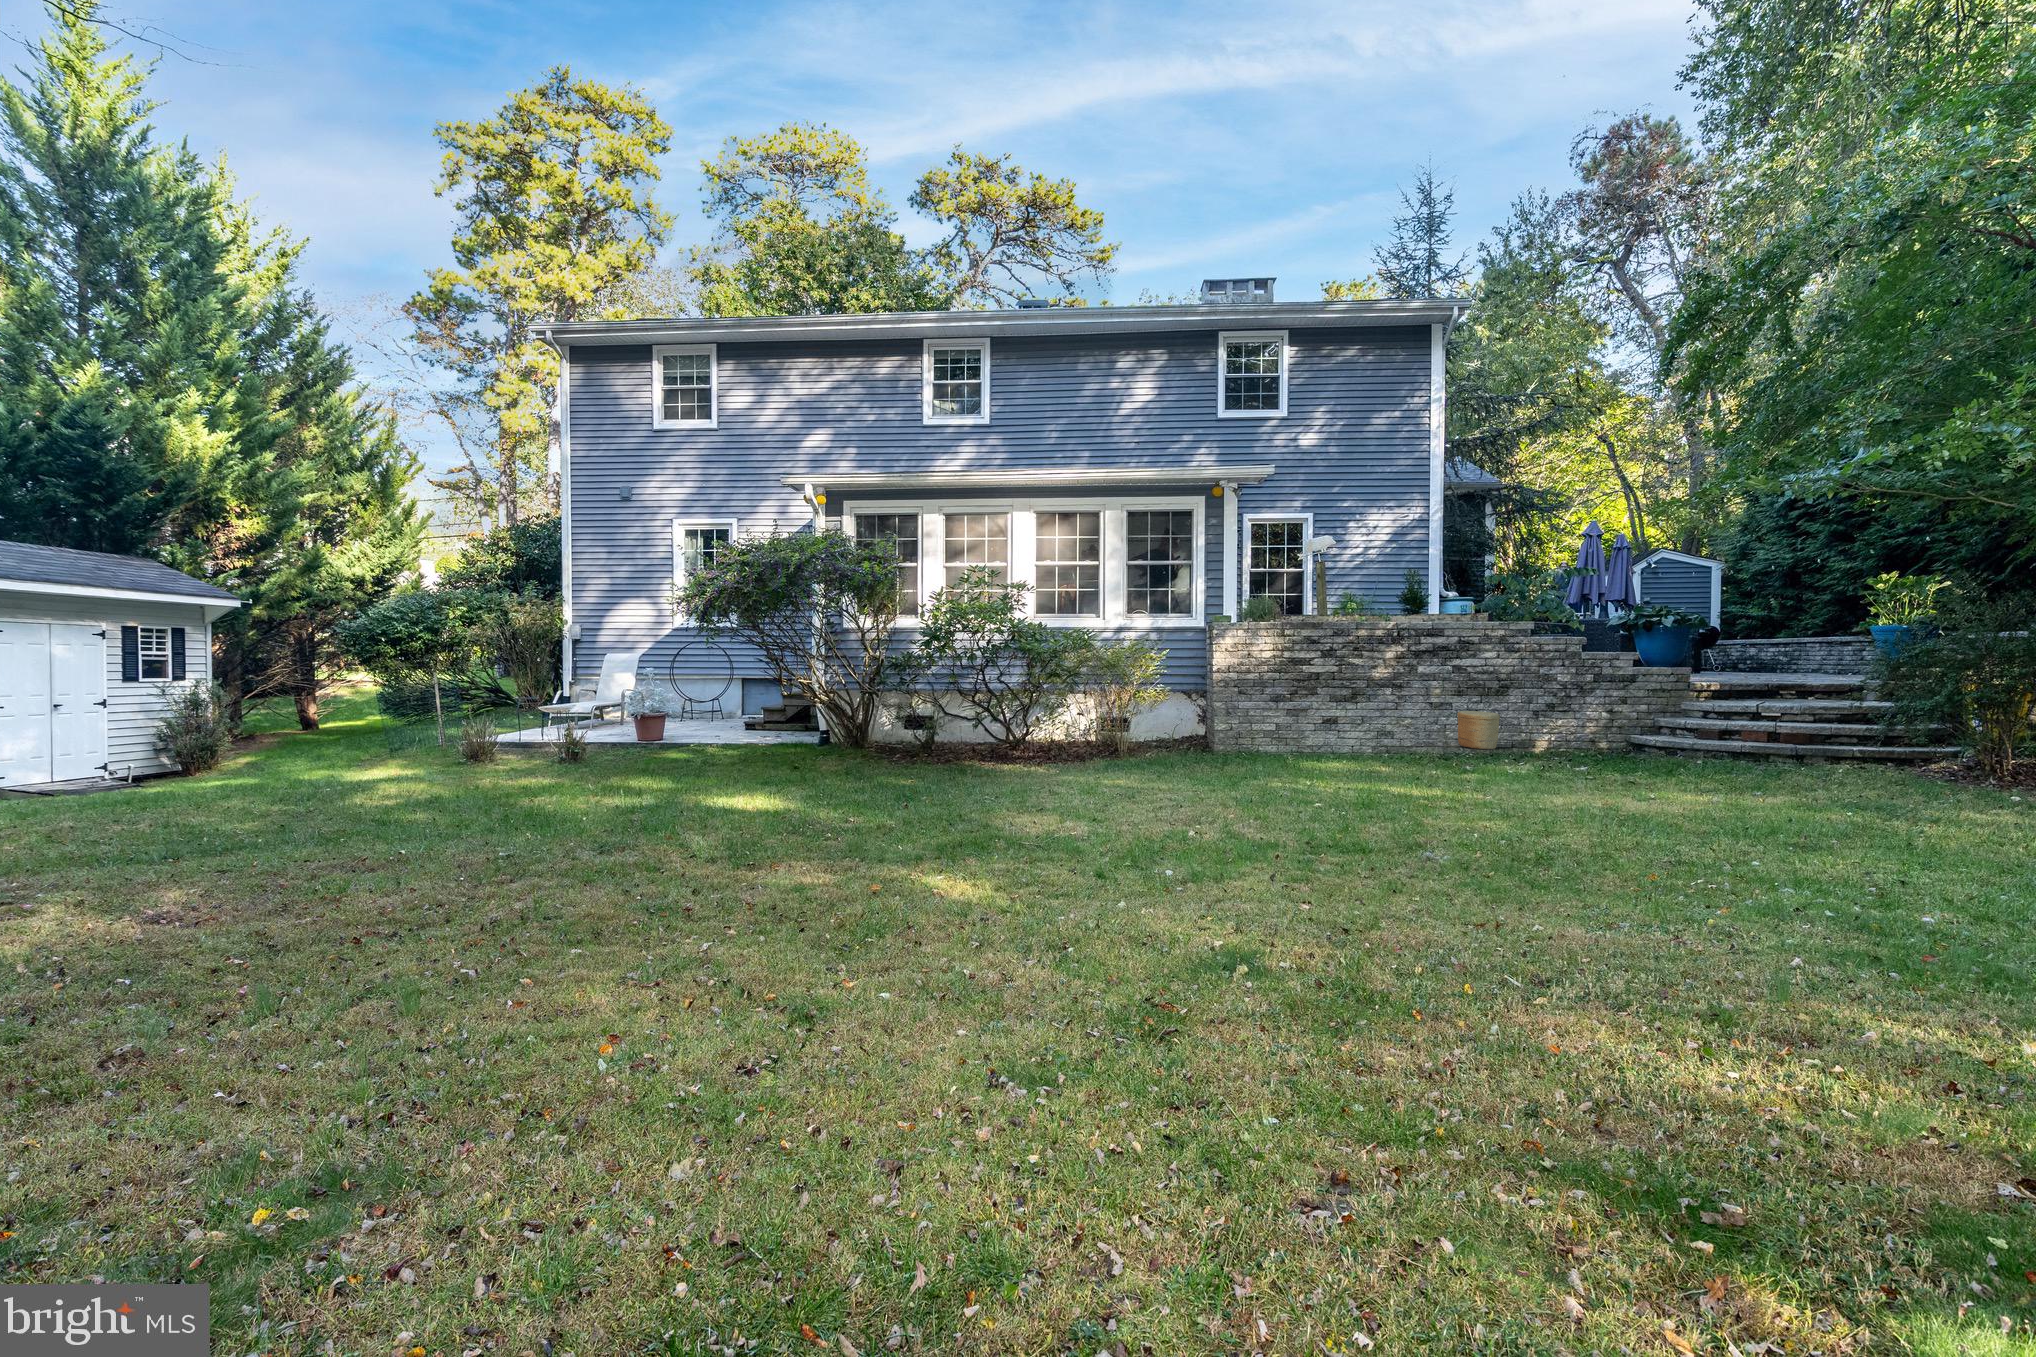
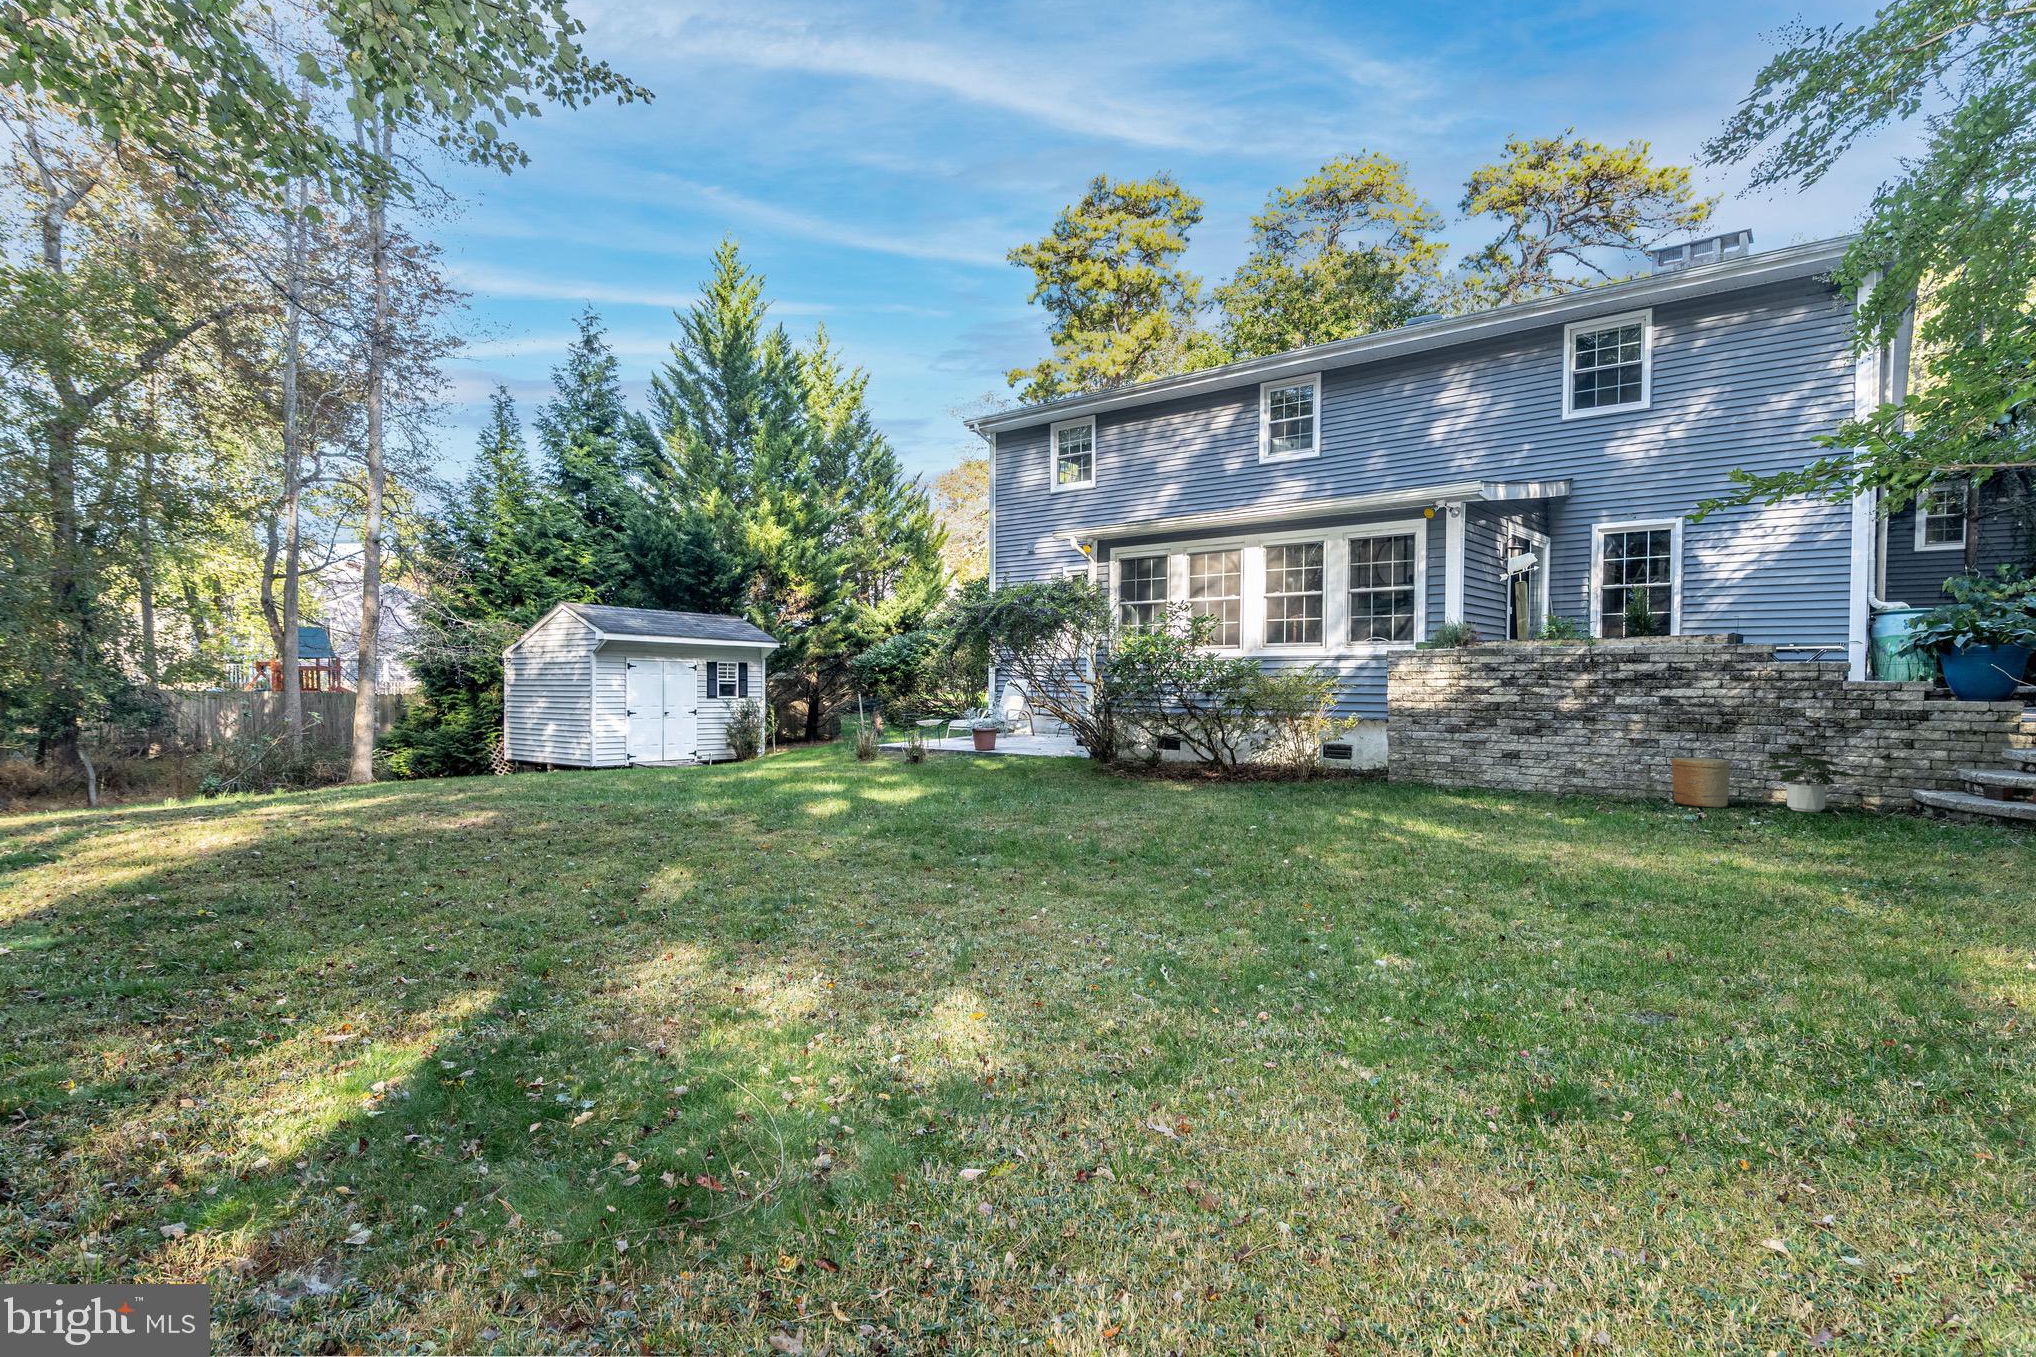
potted plant: none [1523,709,1590,753] -> present [1764,754,1855,812]

